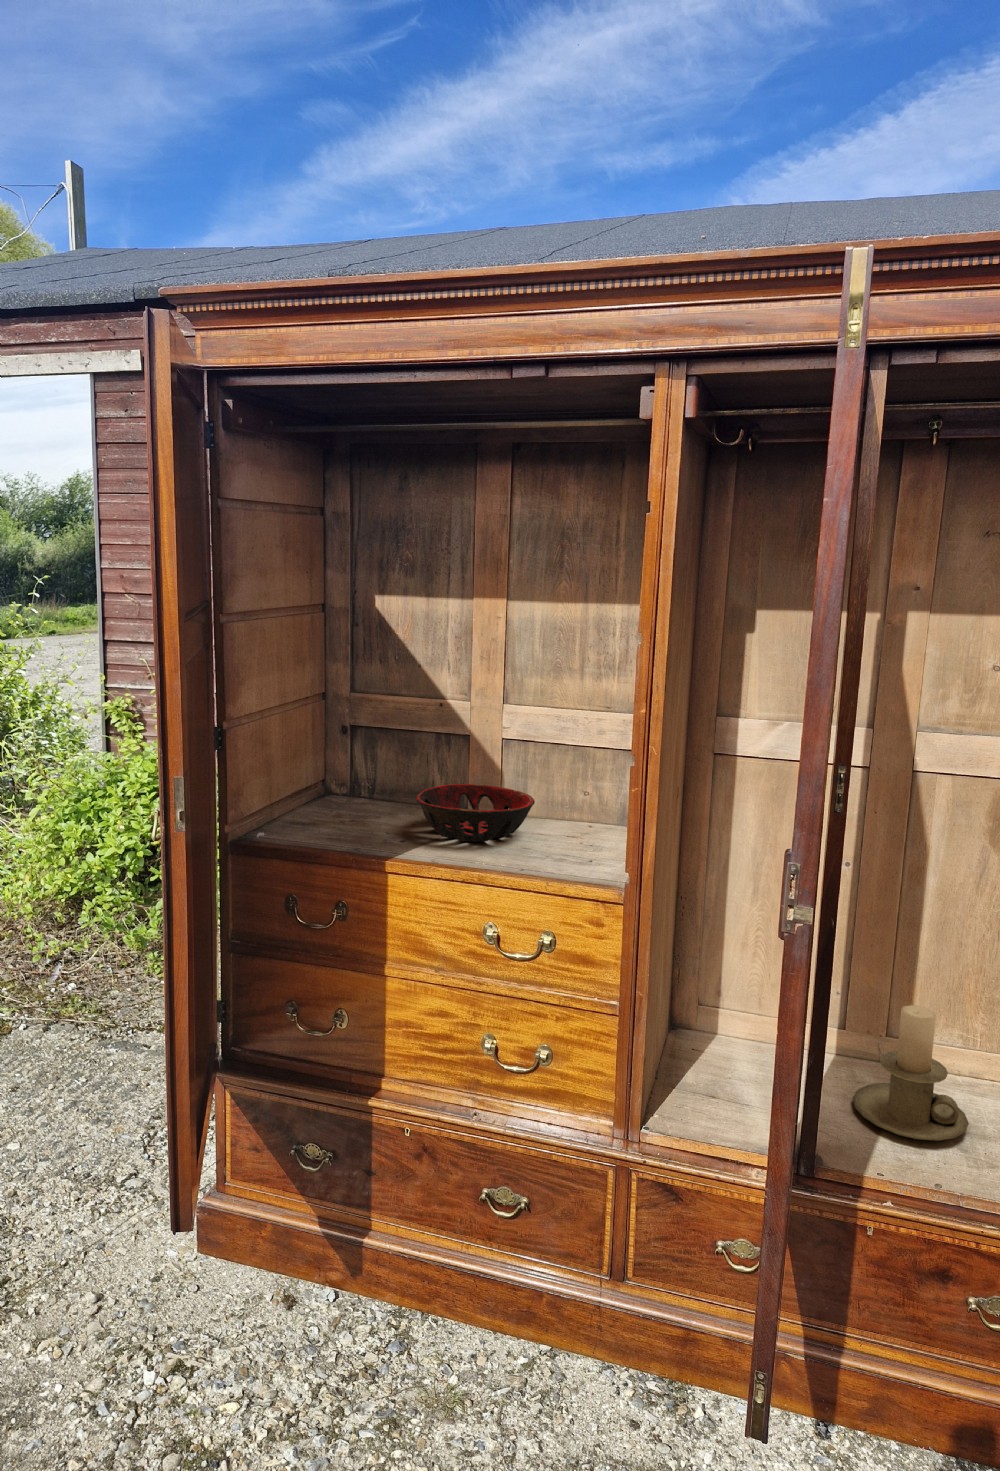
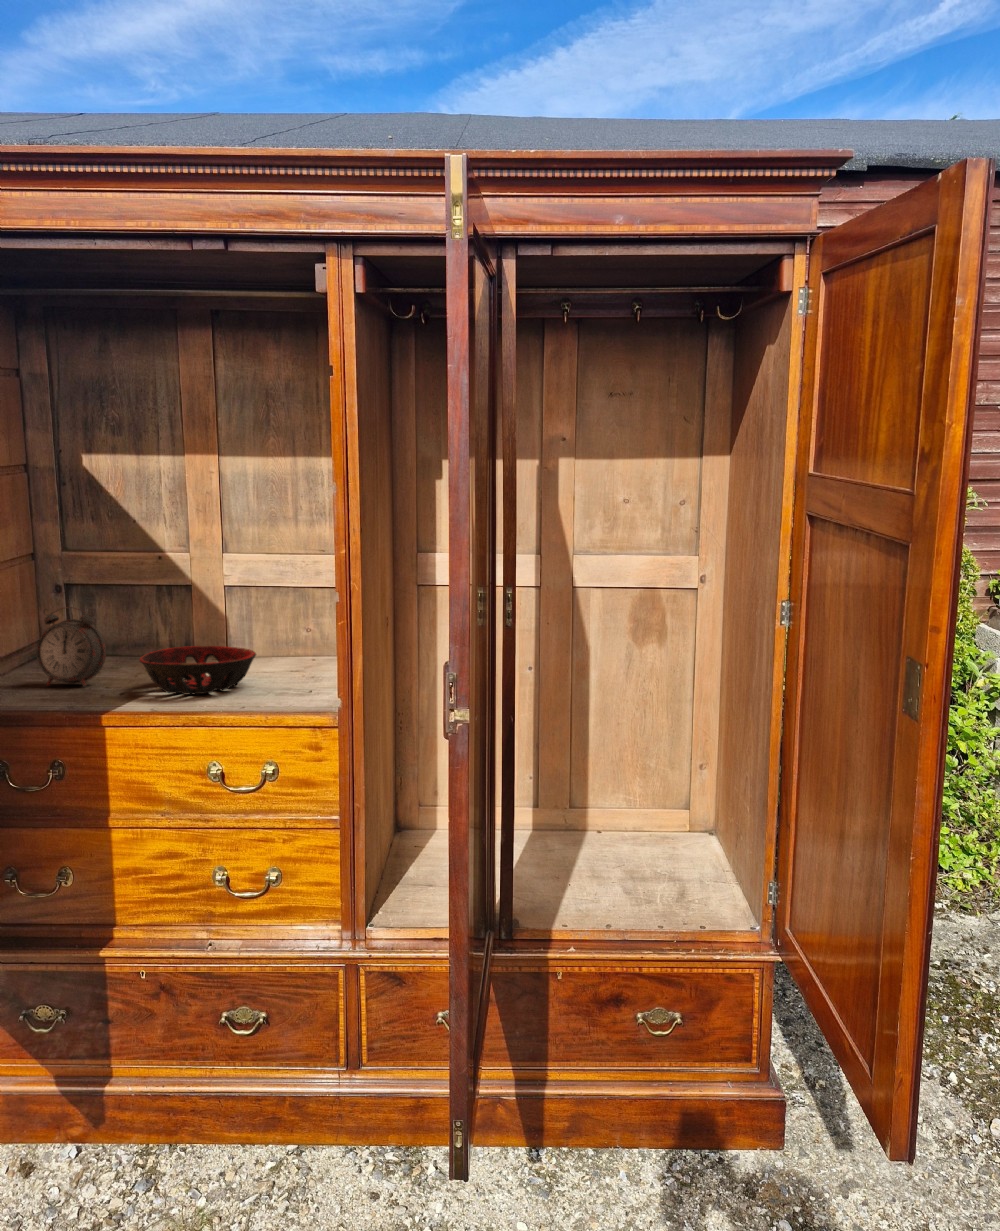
alarm clock: none [316,734,382,819] -> present [36,607,106,686]
candle holder: present [853,1005,969,1141] -> none [542,789,629,896]

